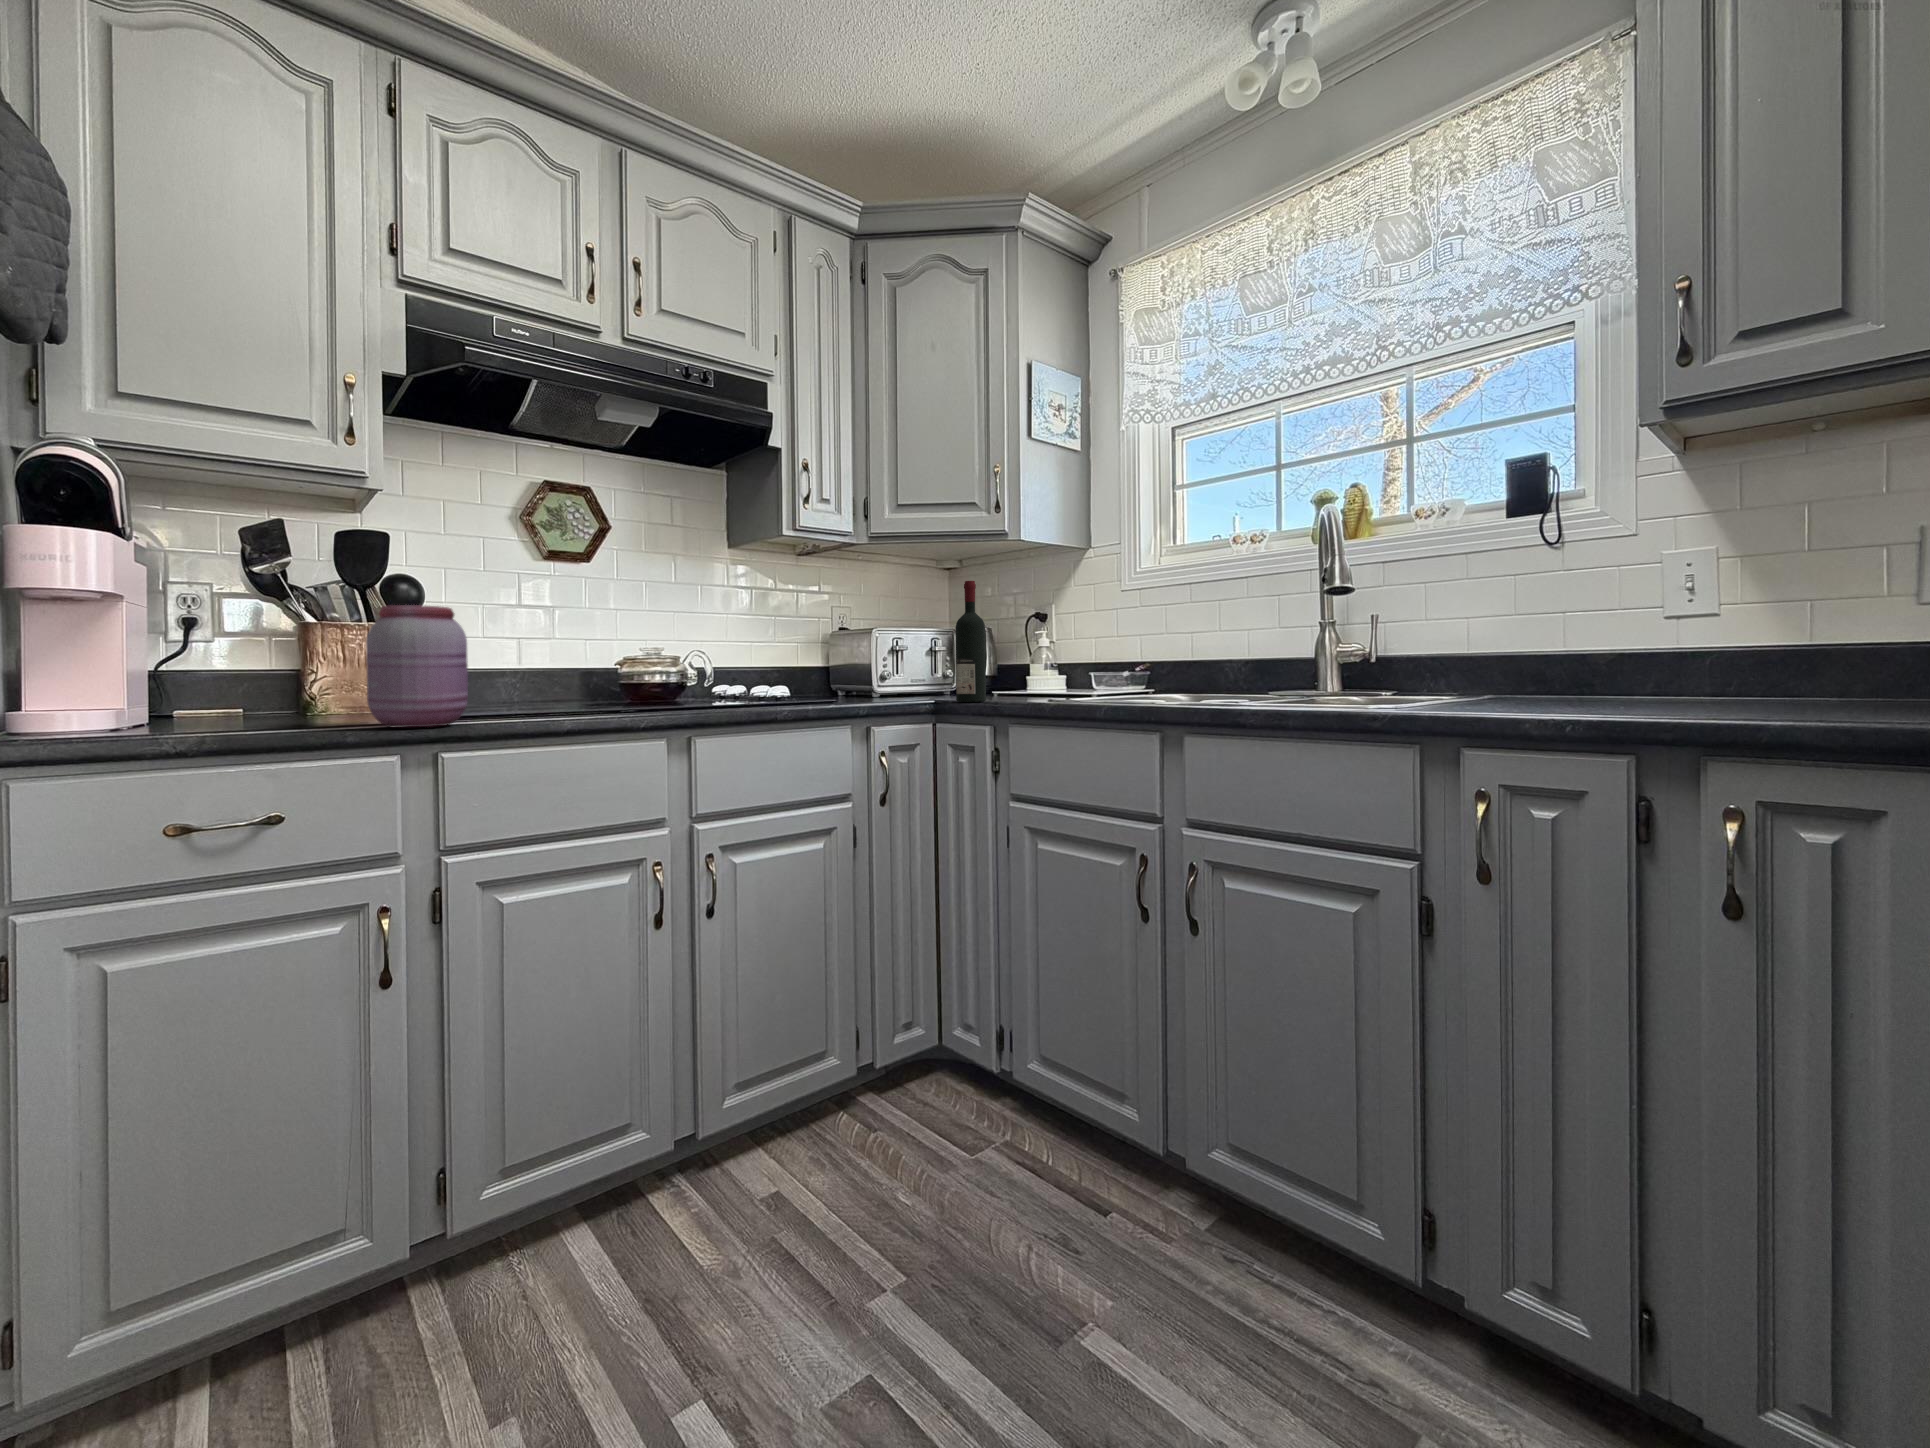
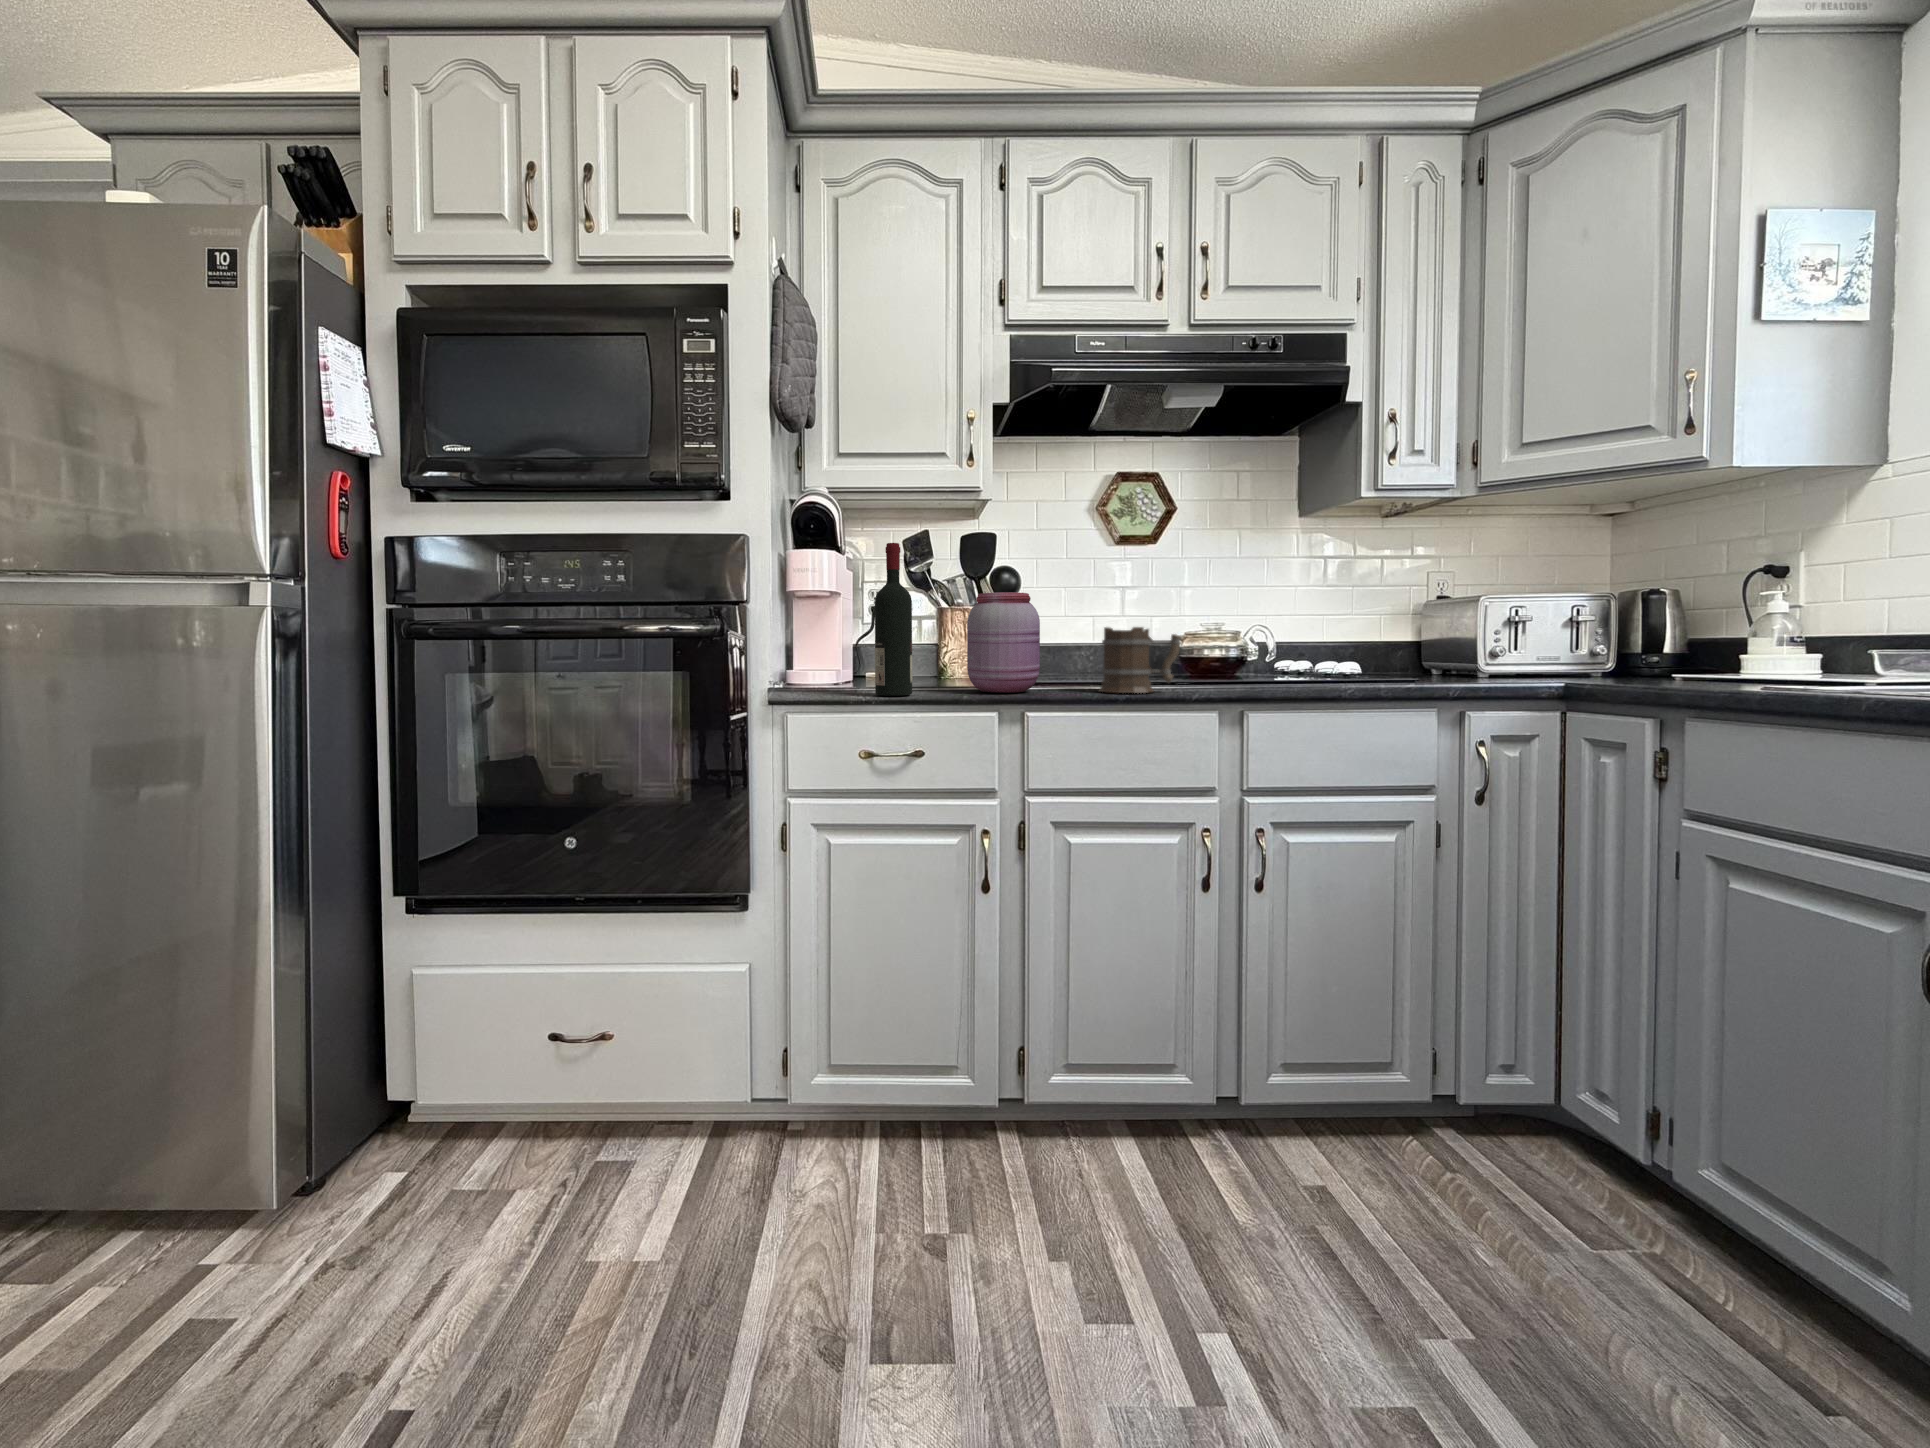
wine bottle: present [956,581,986,702] -> present [875,543,912,696]
mug: none [540,650,631,722] -> present [1100,627,1181,693]

